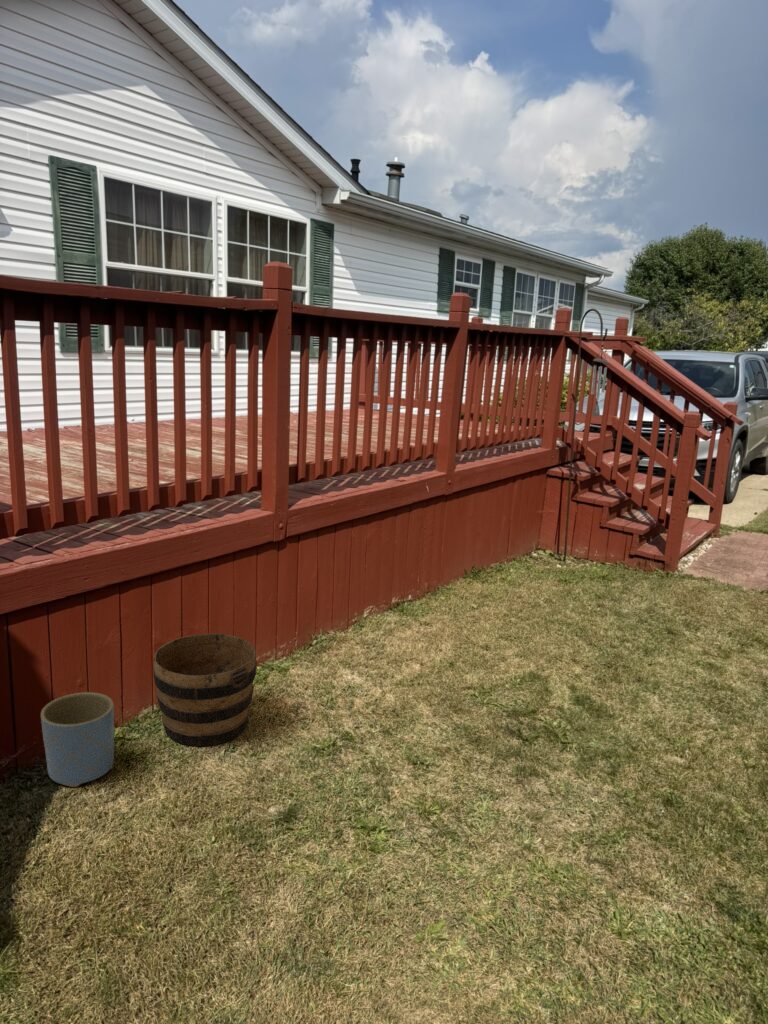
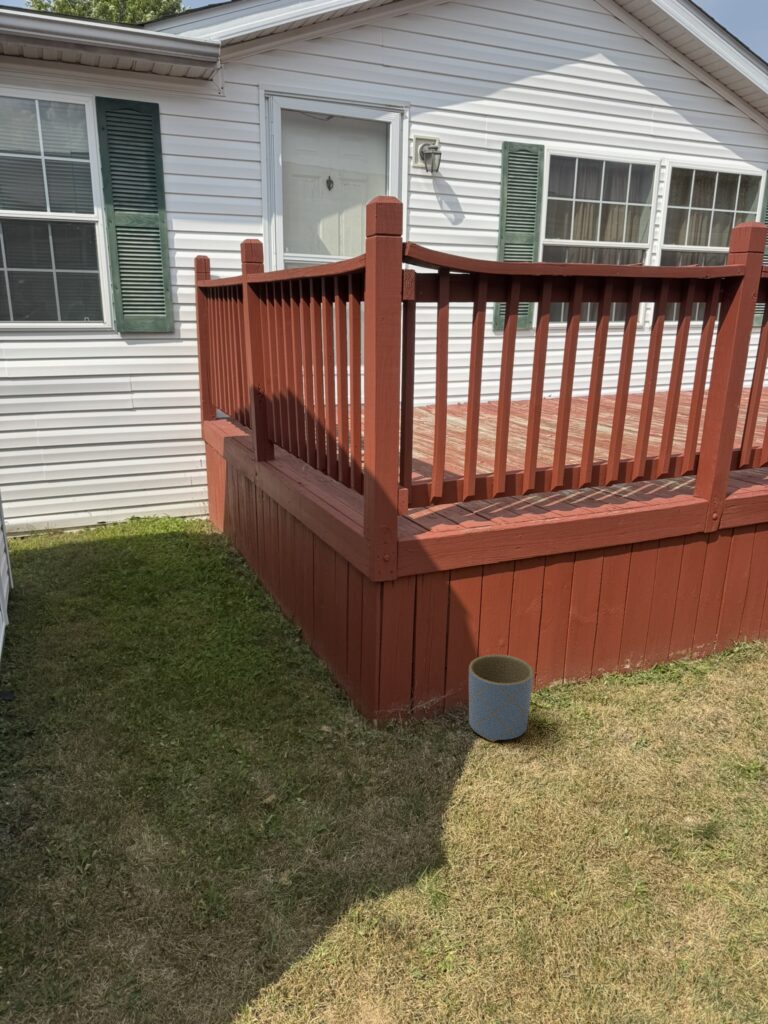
bucket: present [153,634,257,746] -> none [571,619,680,735]

